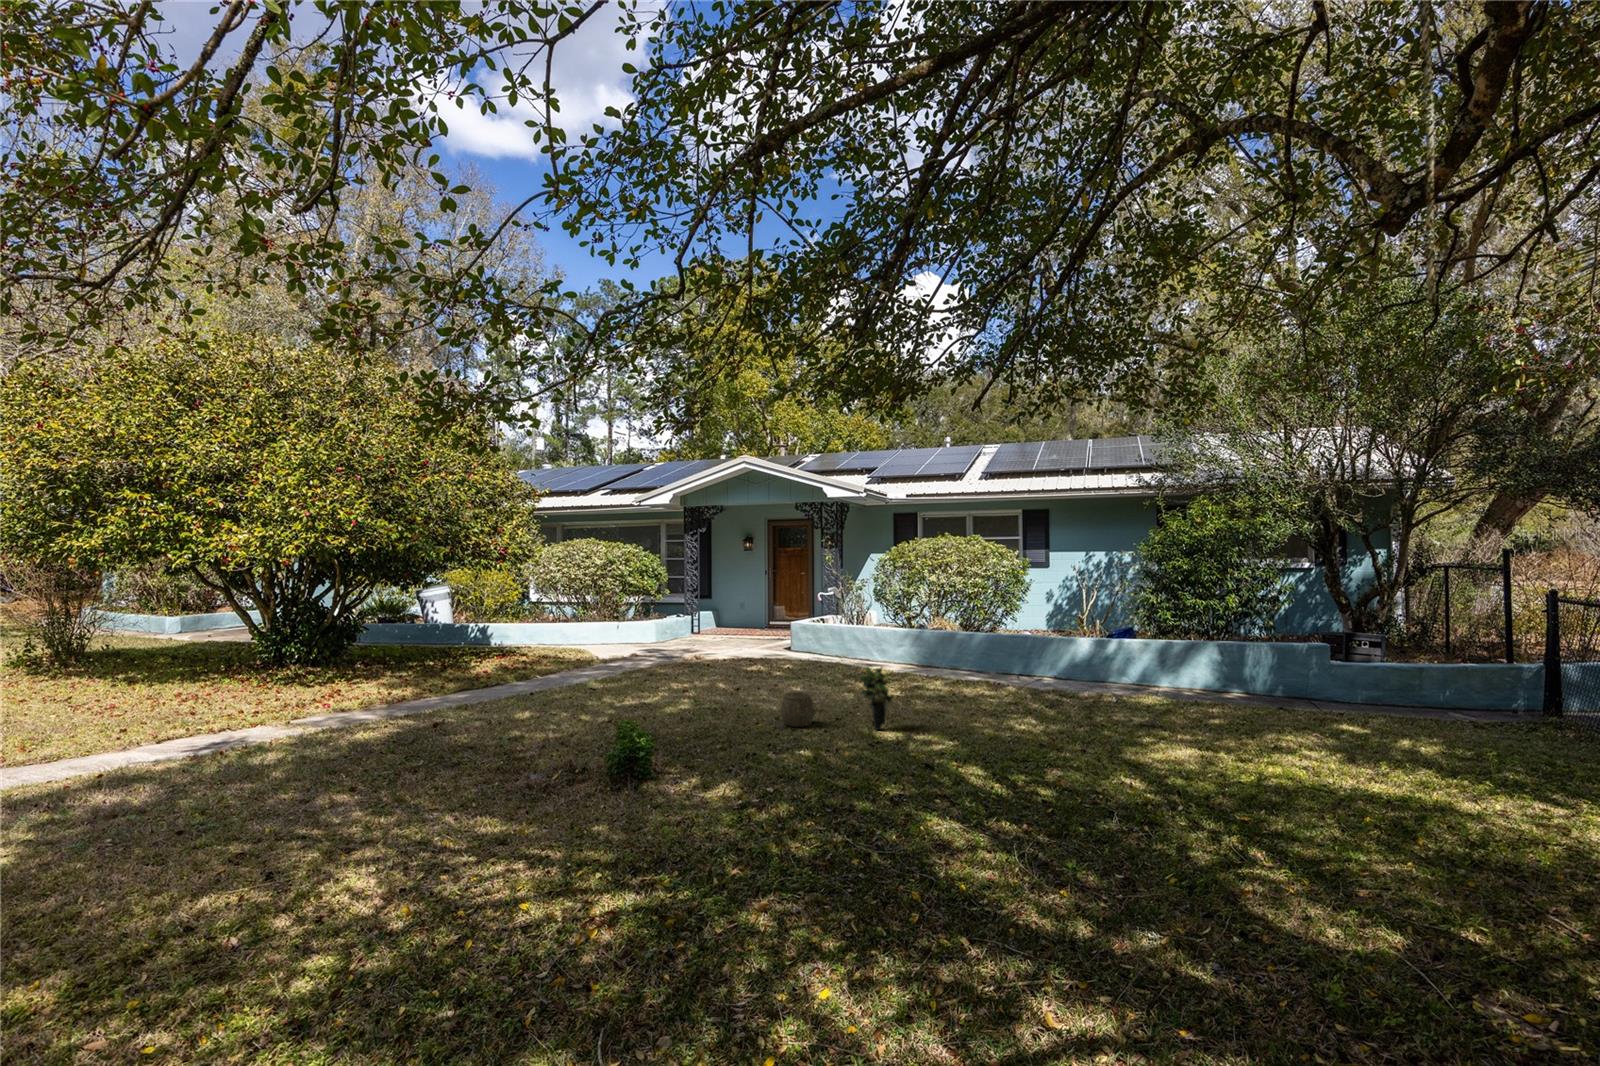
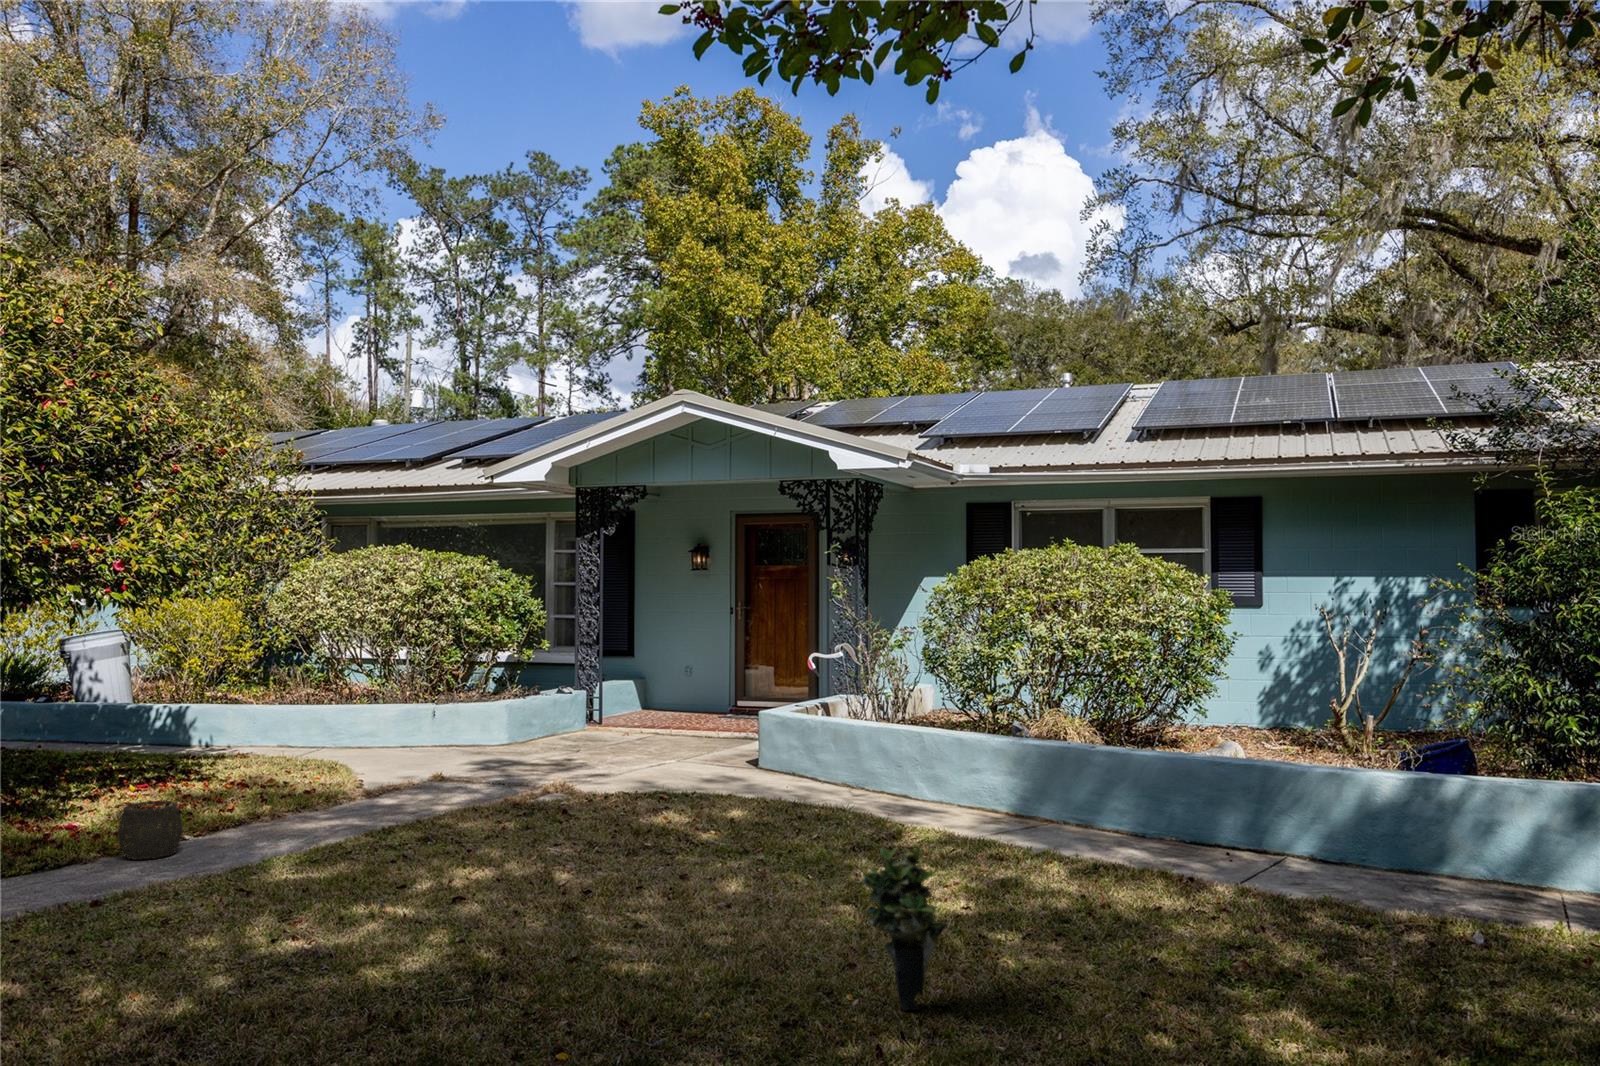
woven basket: present [781,692,815,727] -> present [117,801,182,860]

